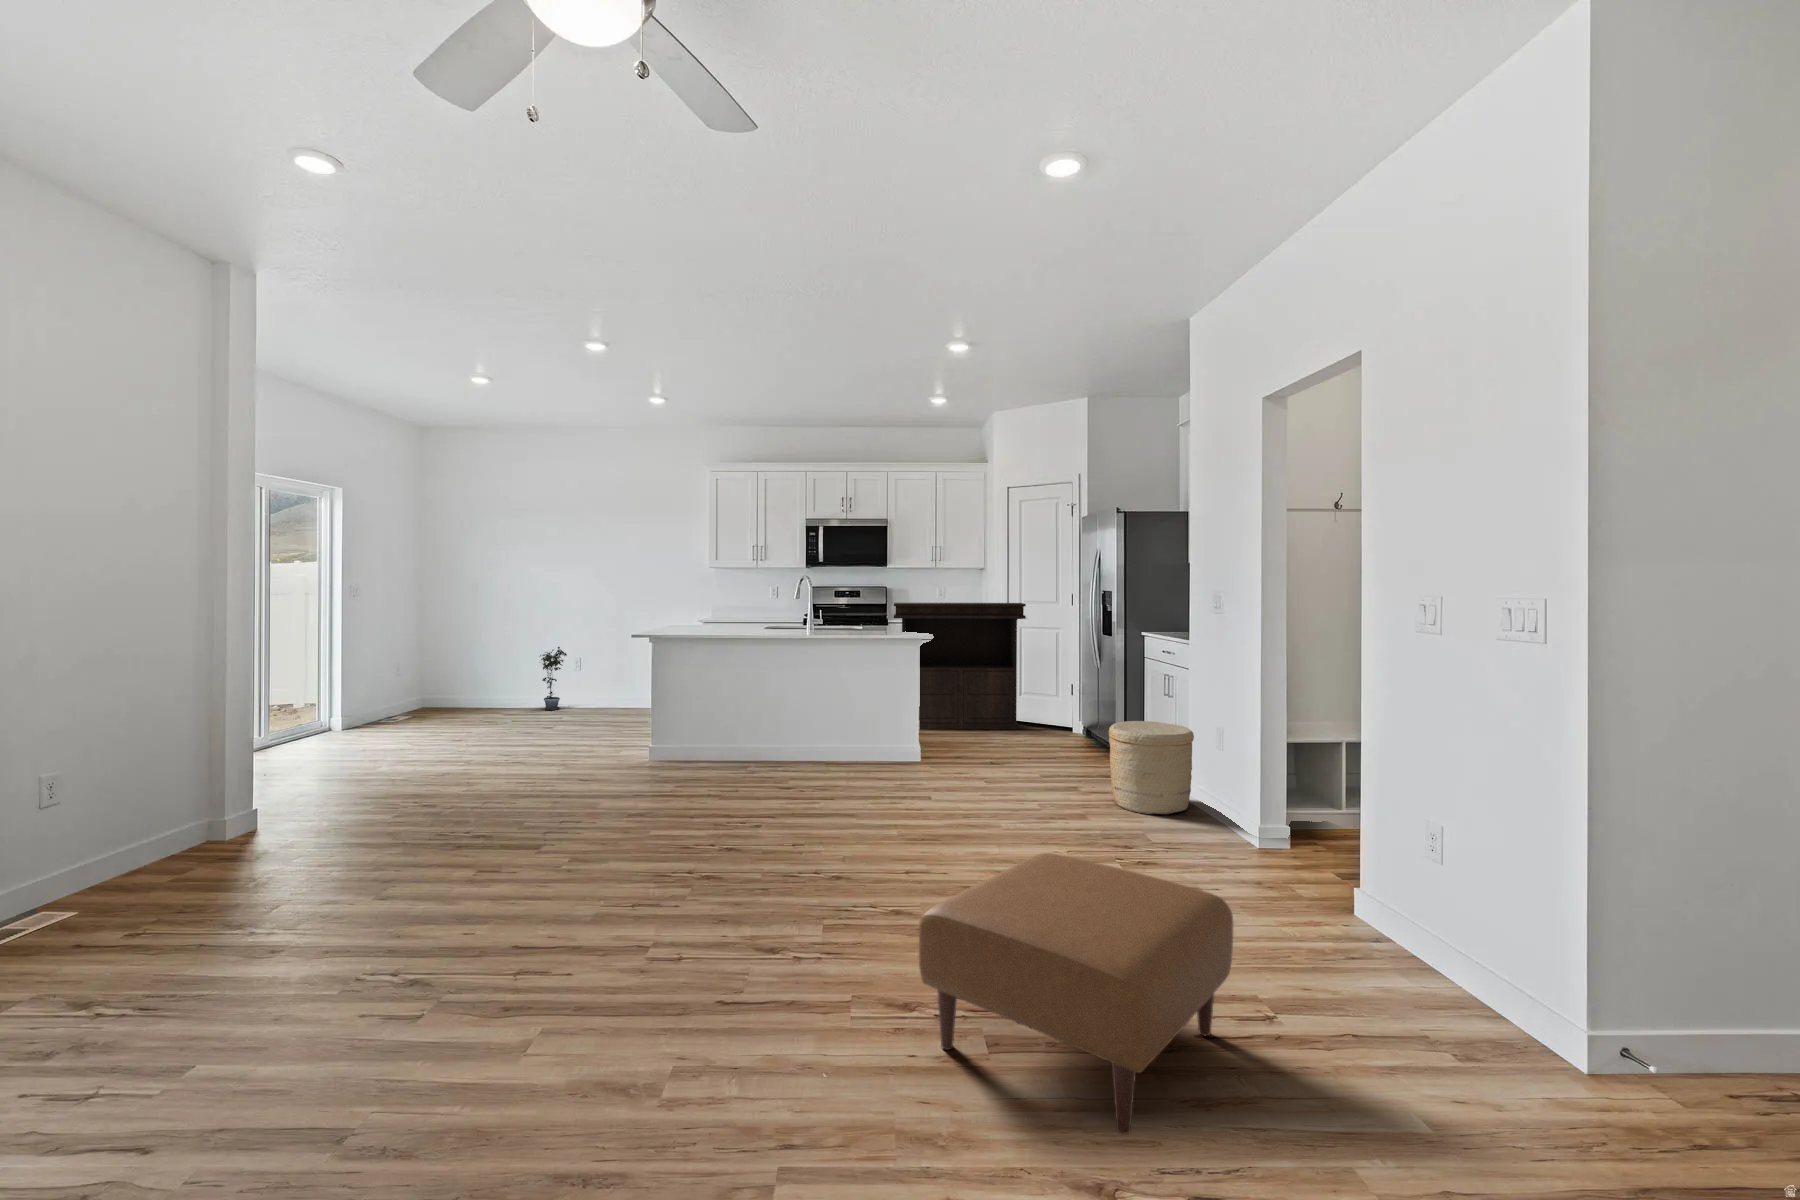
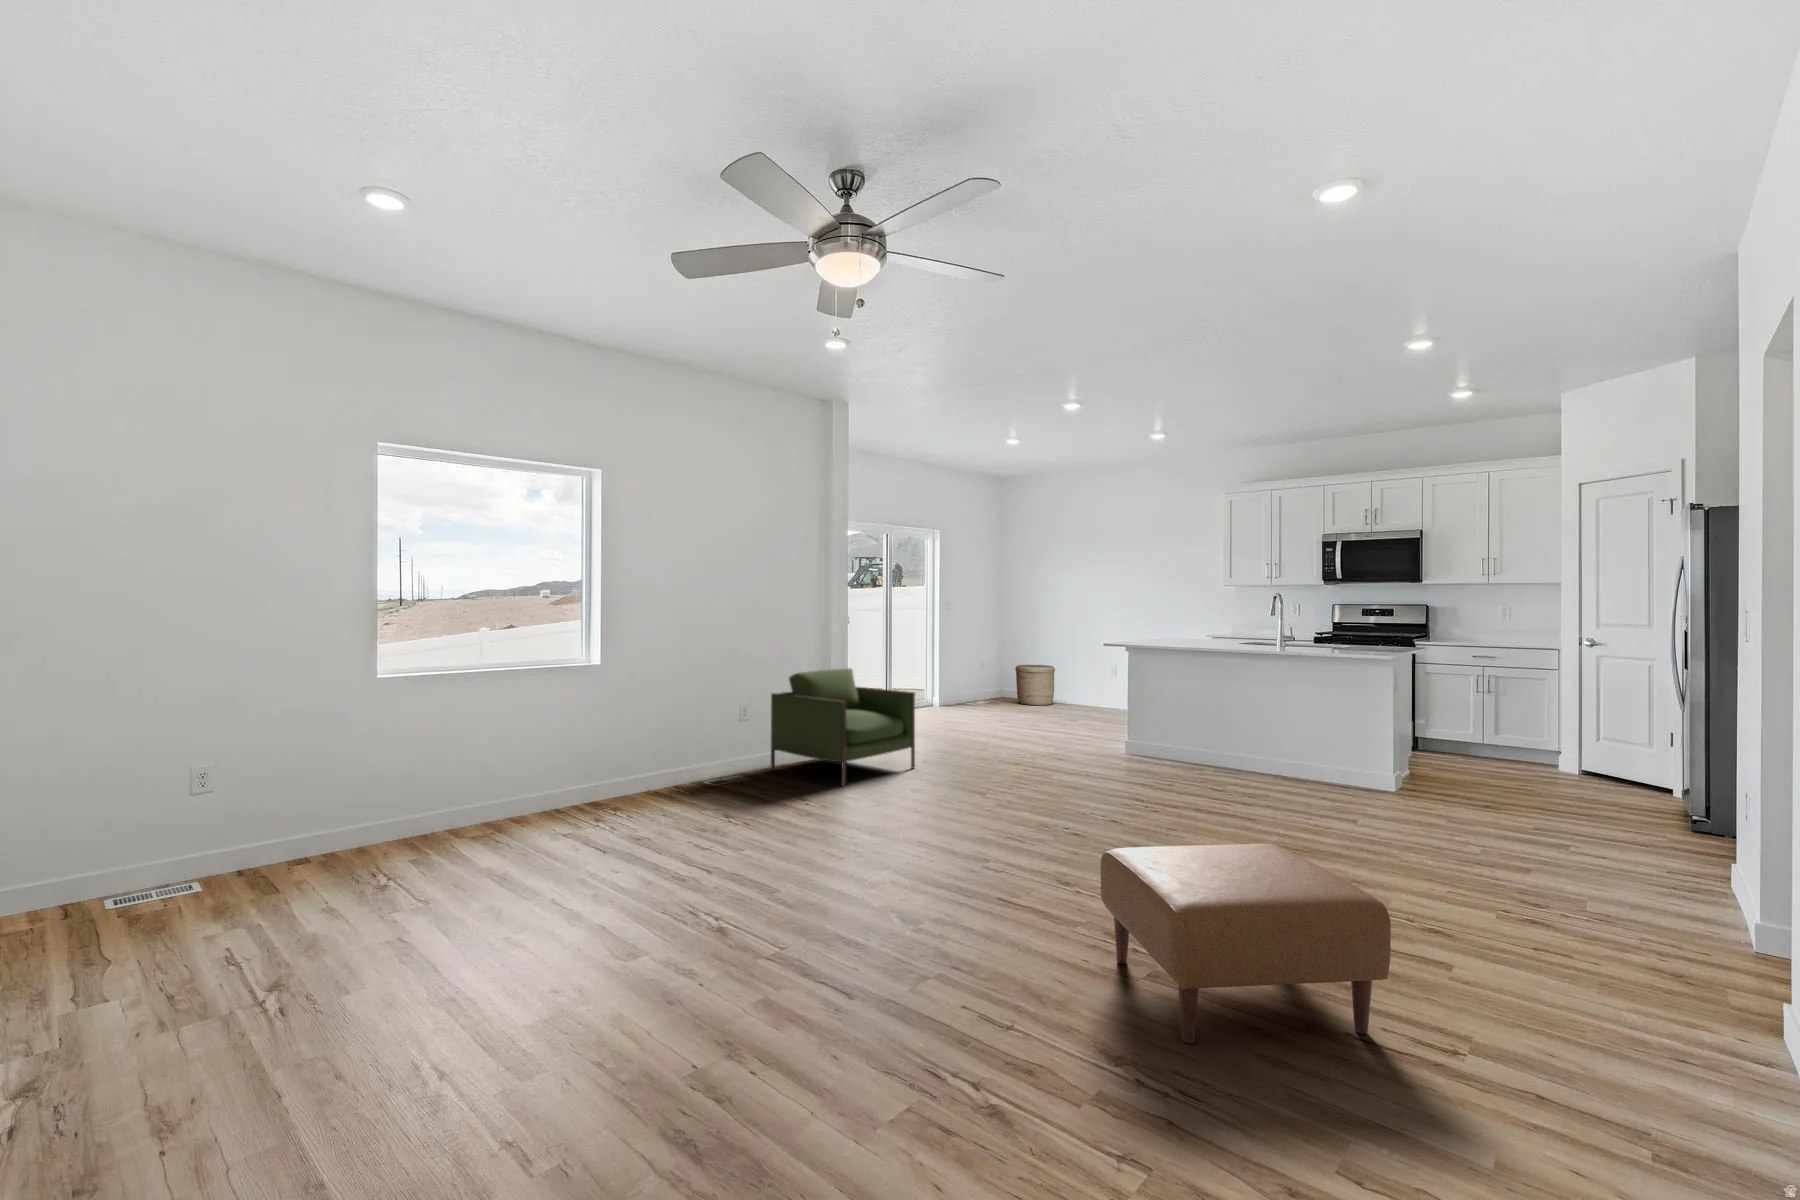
console table: present [894,603,1026,729] -> none [1403,622,1598,785]
potted plant: present [540,647,567,710] -> none [1077,655,1100,709]
armchair: none [99,694,392,891] -> present [771,668,915,786]
woven basket: present [1109,721,1194,814] -> present [1015,665,1055,705]

